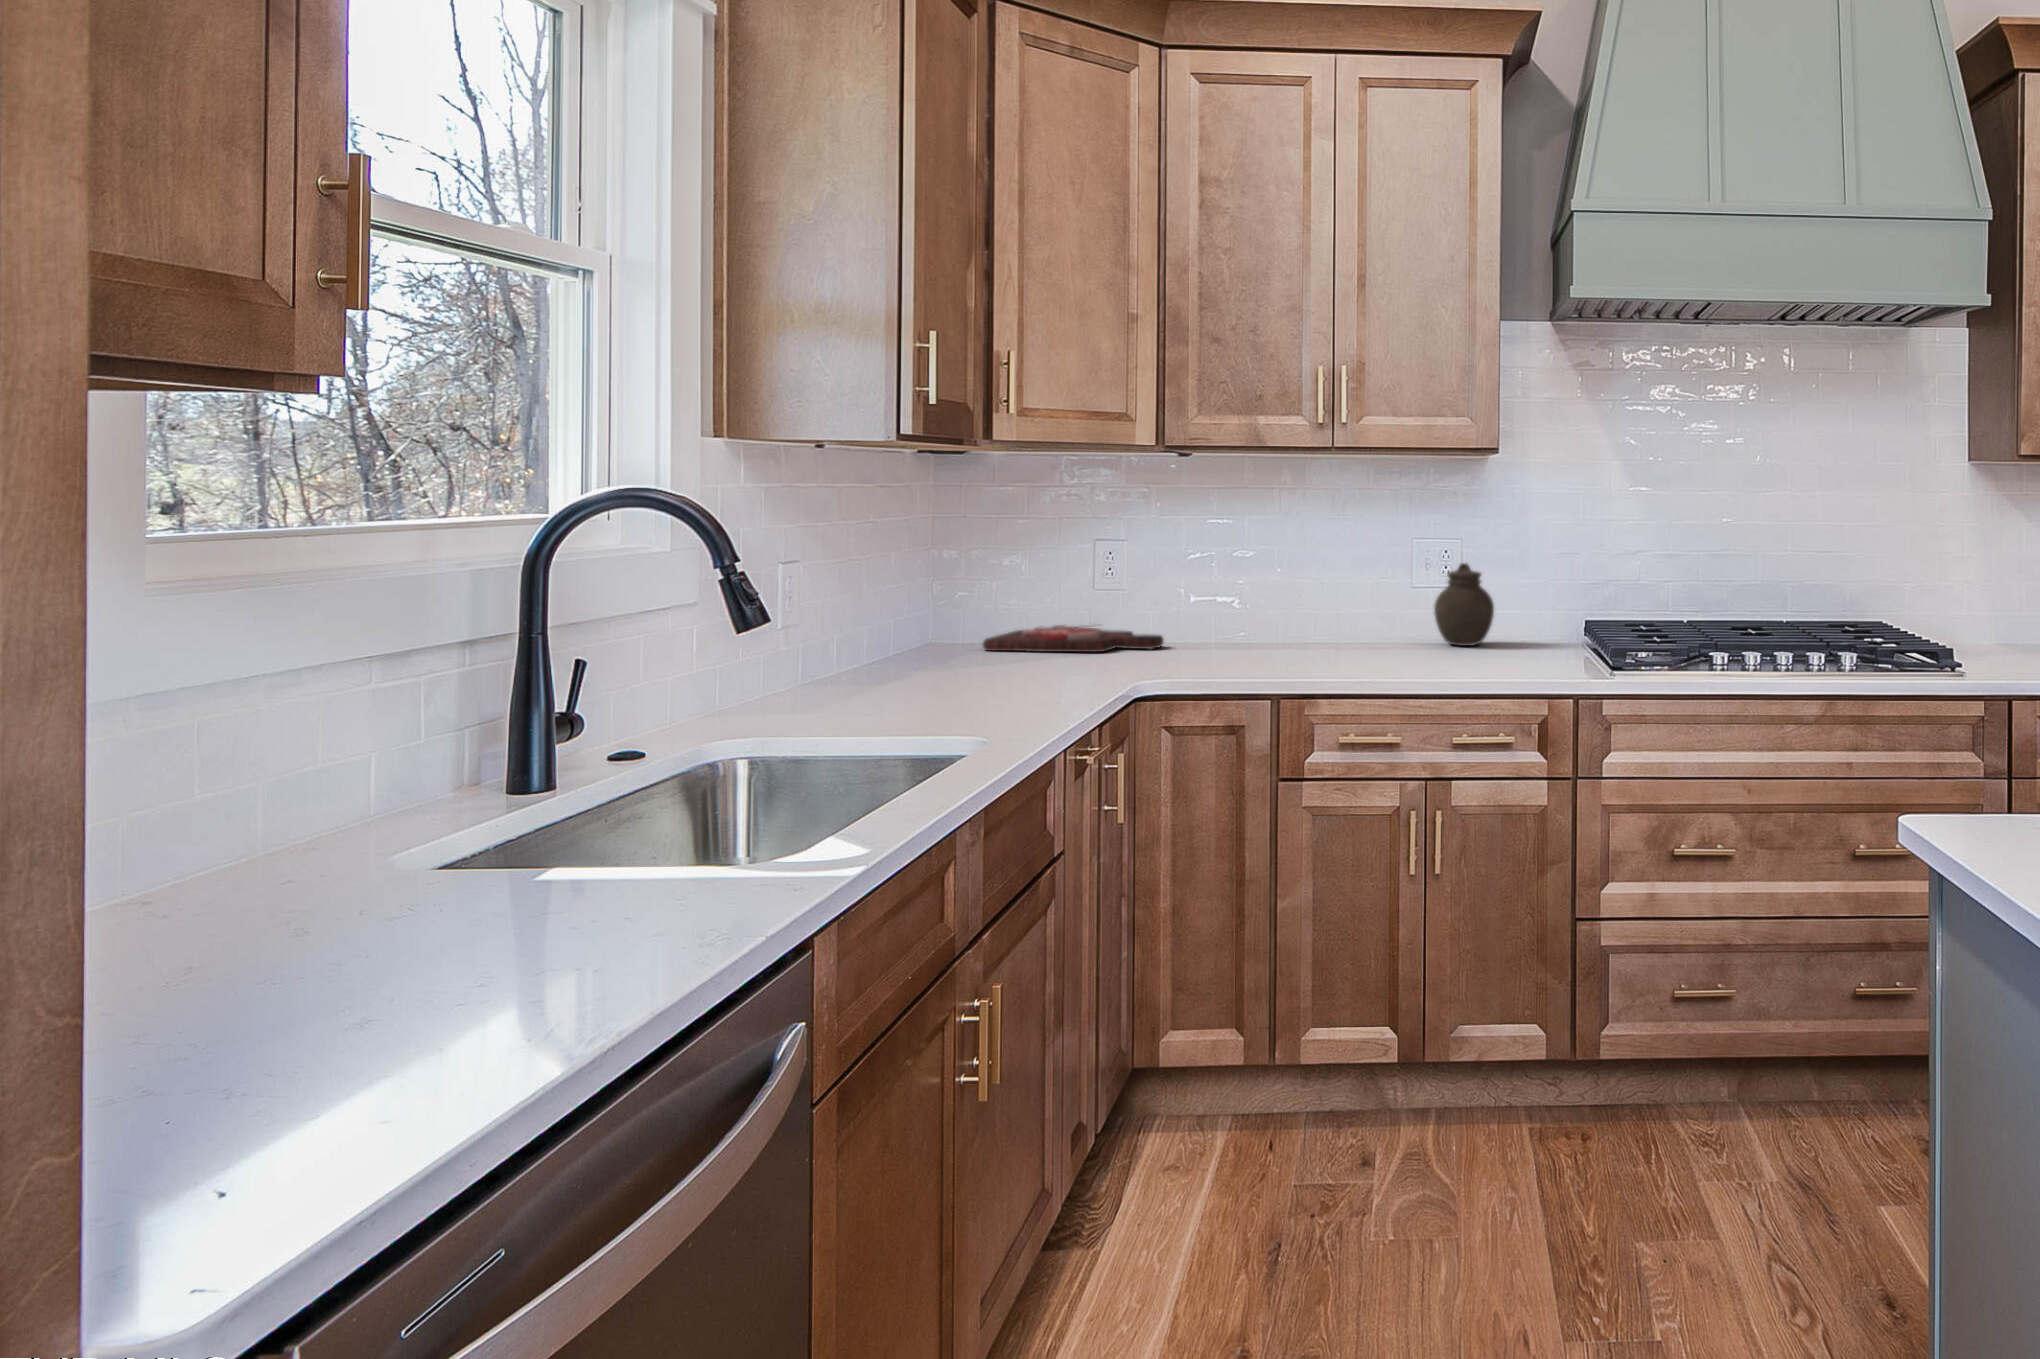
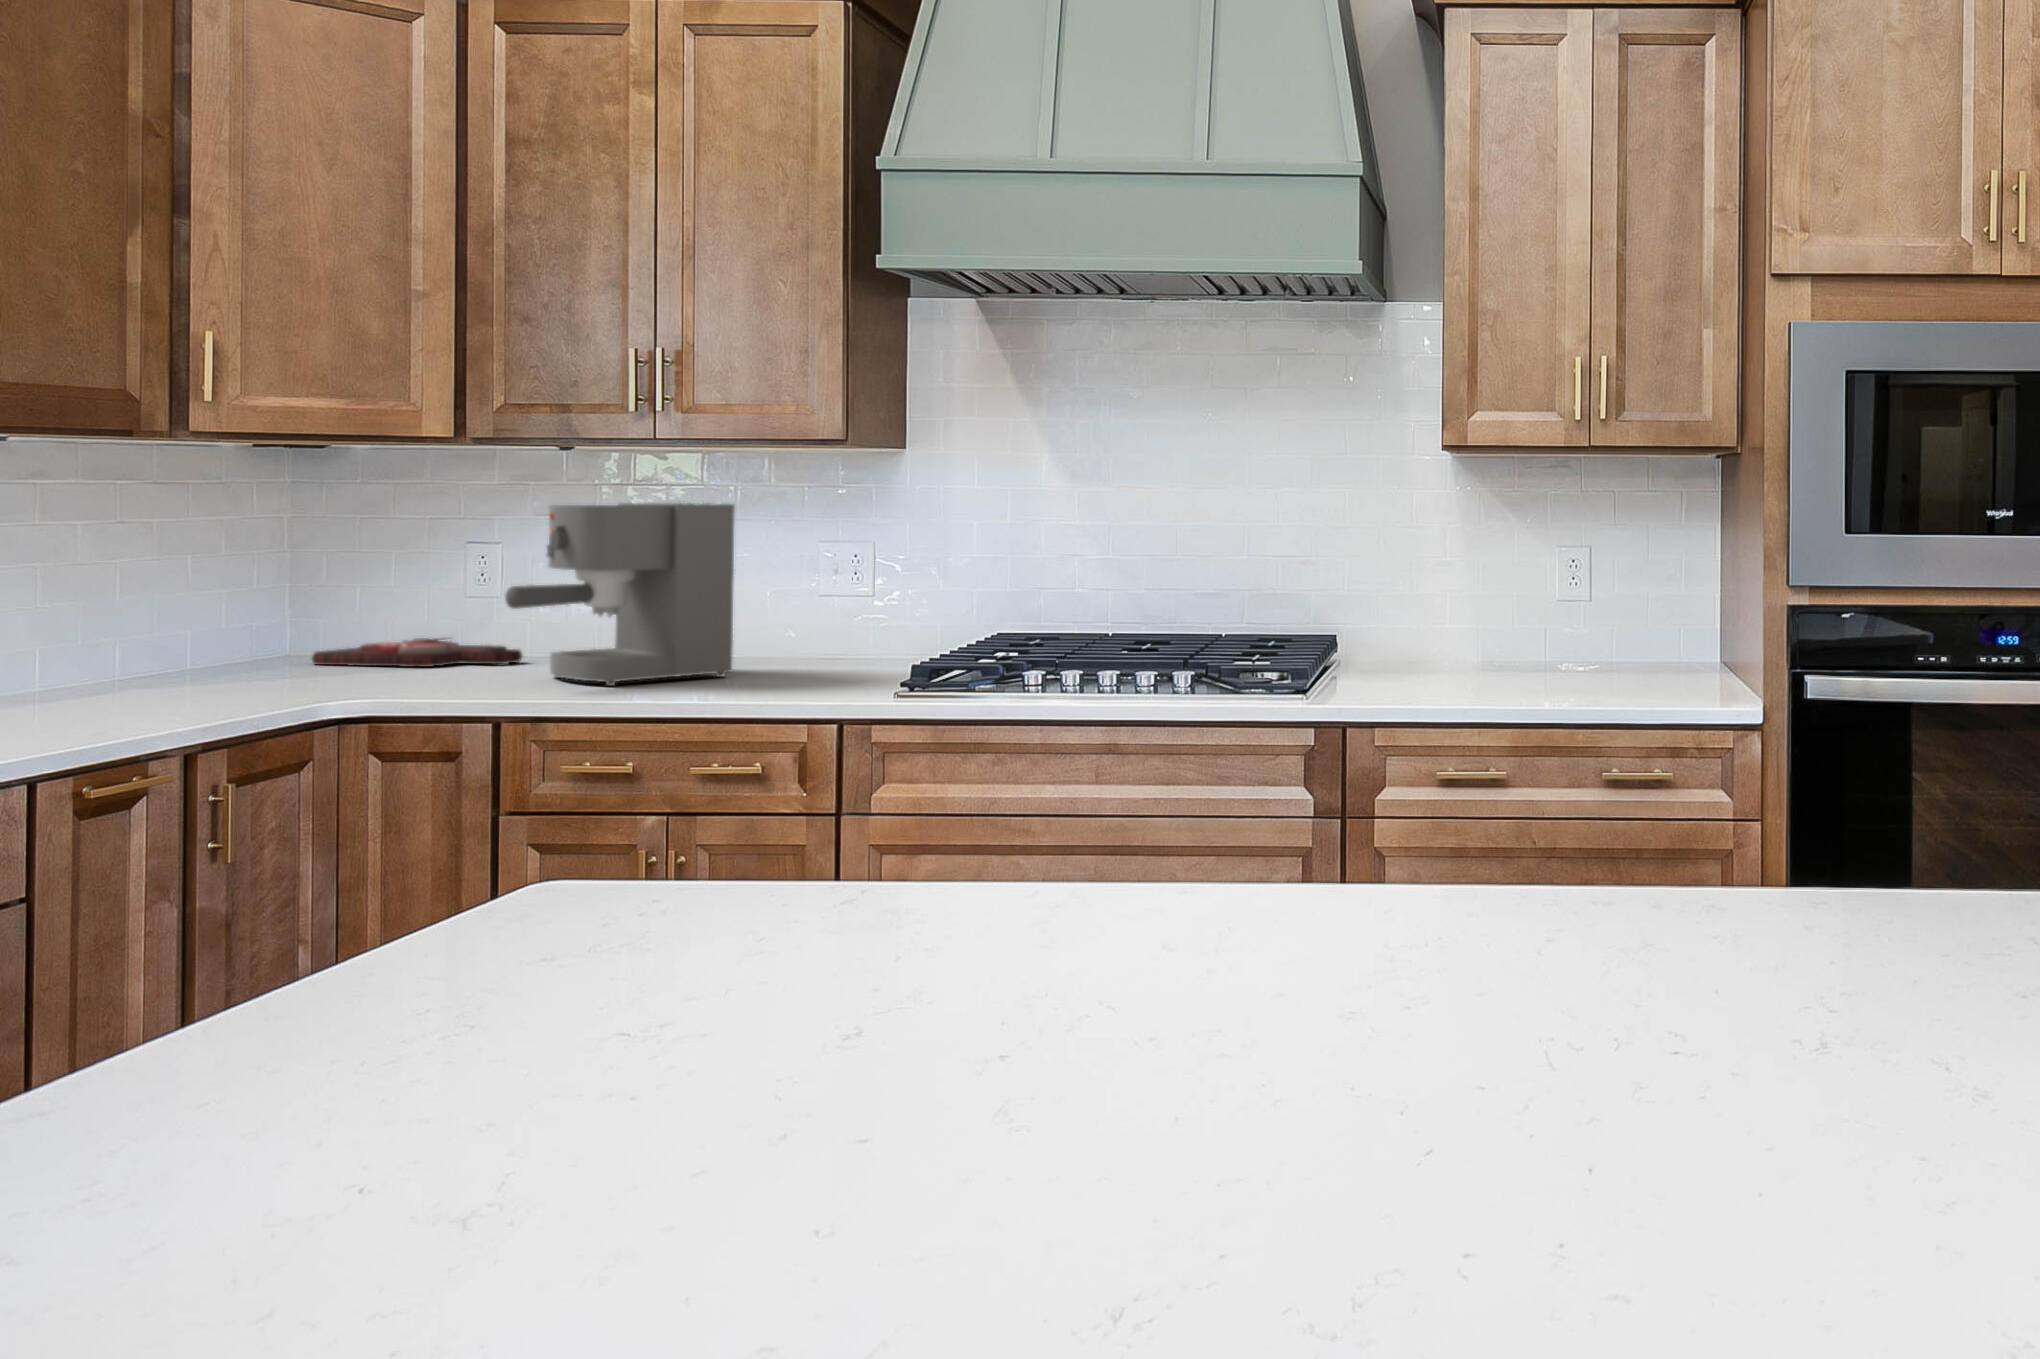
coffee maker: none [1247,504,1403,671] -> present [505,503,735,686]
jar: present [1434,563,1494,646] -> none [829,572,903,665]

